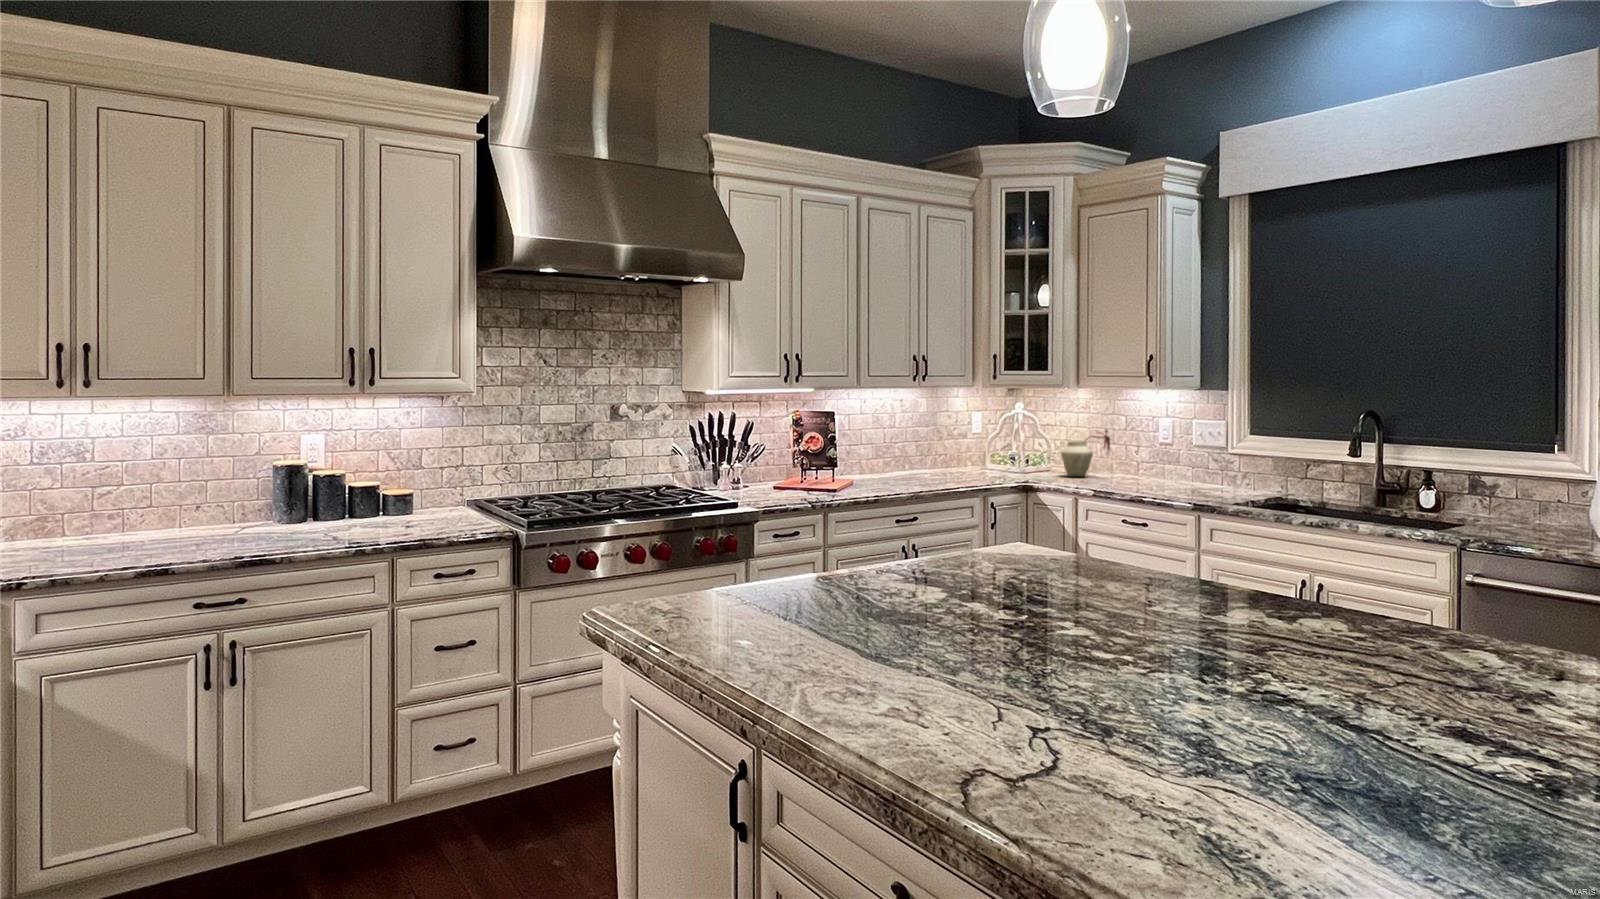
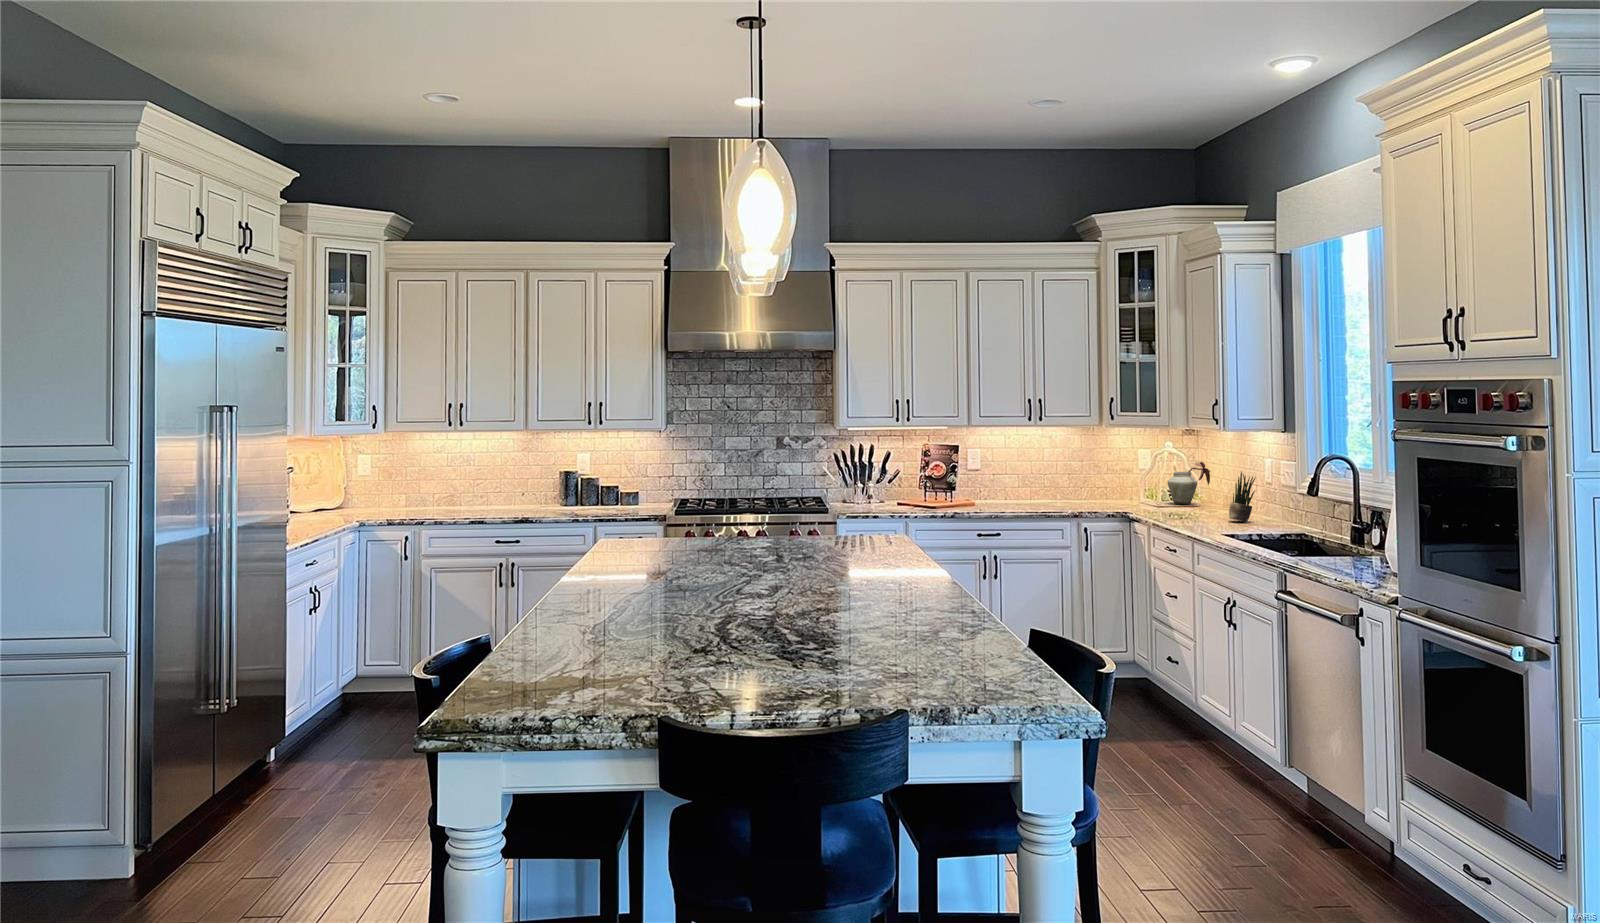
potted plant: none [1194,436,1221,492] -> present [1229,472,1256,522]

